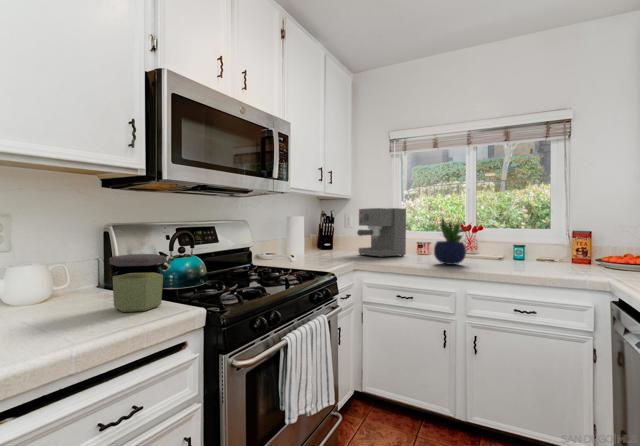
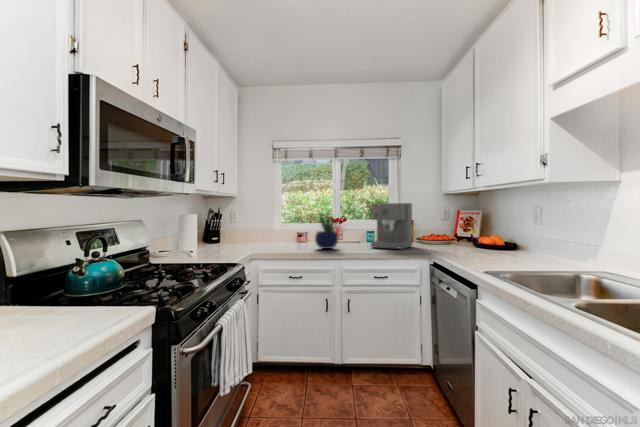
coffee maker: present [357,208,406,257] -> present [371,203,413,249]
jar: present [109,254,167,312] -> none [48,261,113,321]

